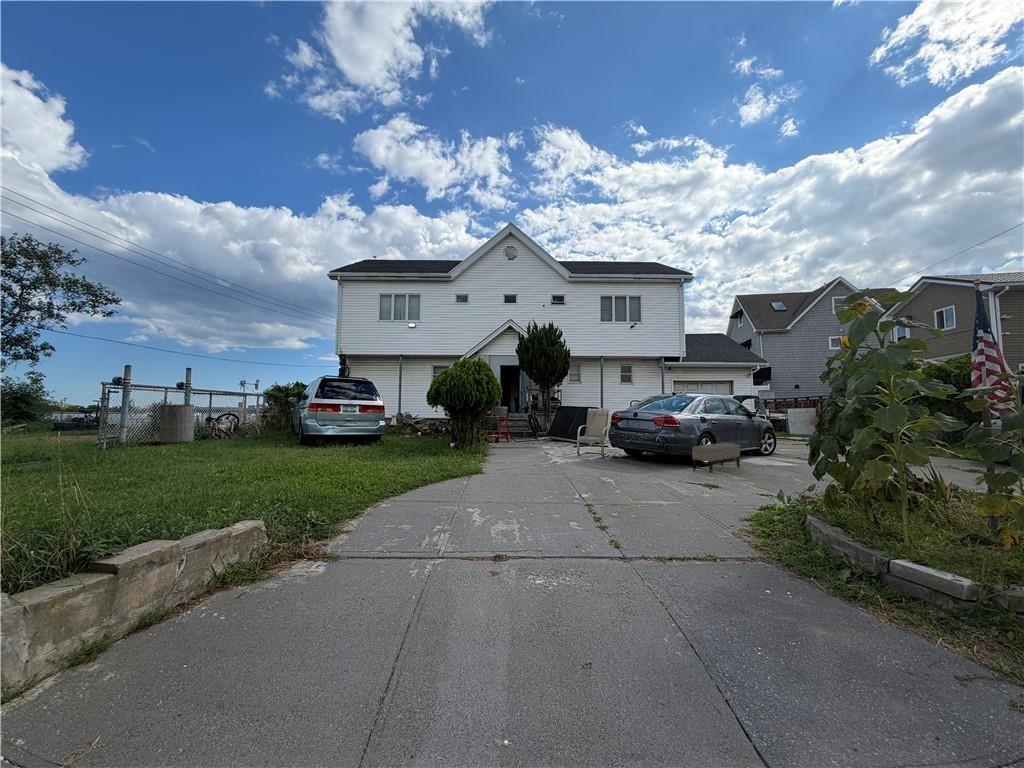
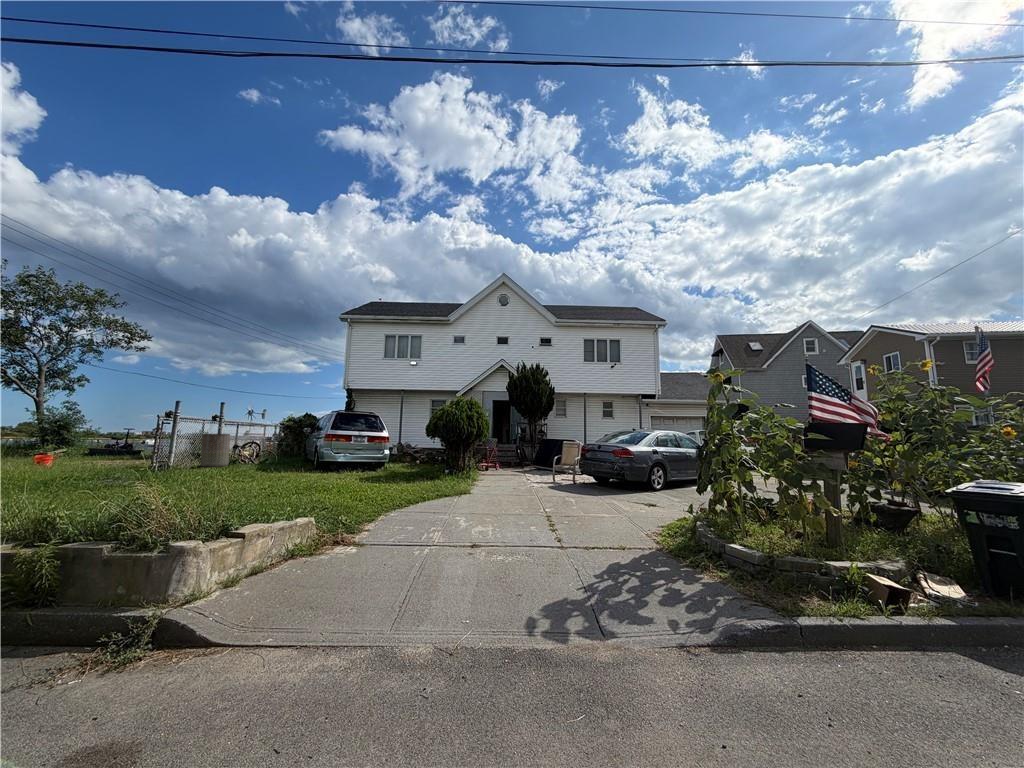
bench: present [692,443,740,473] -> none [643,471,683,495]

